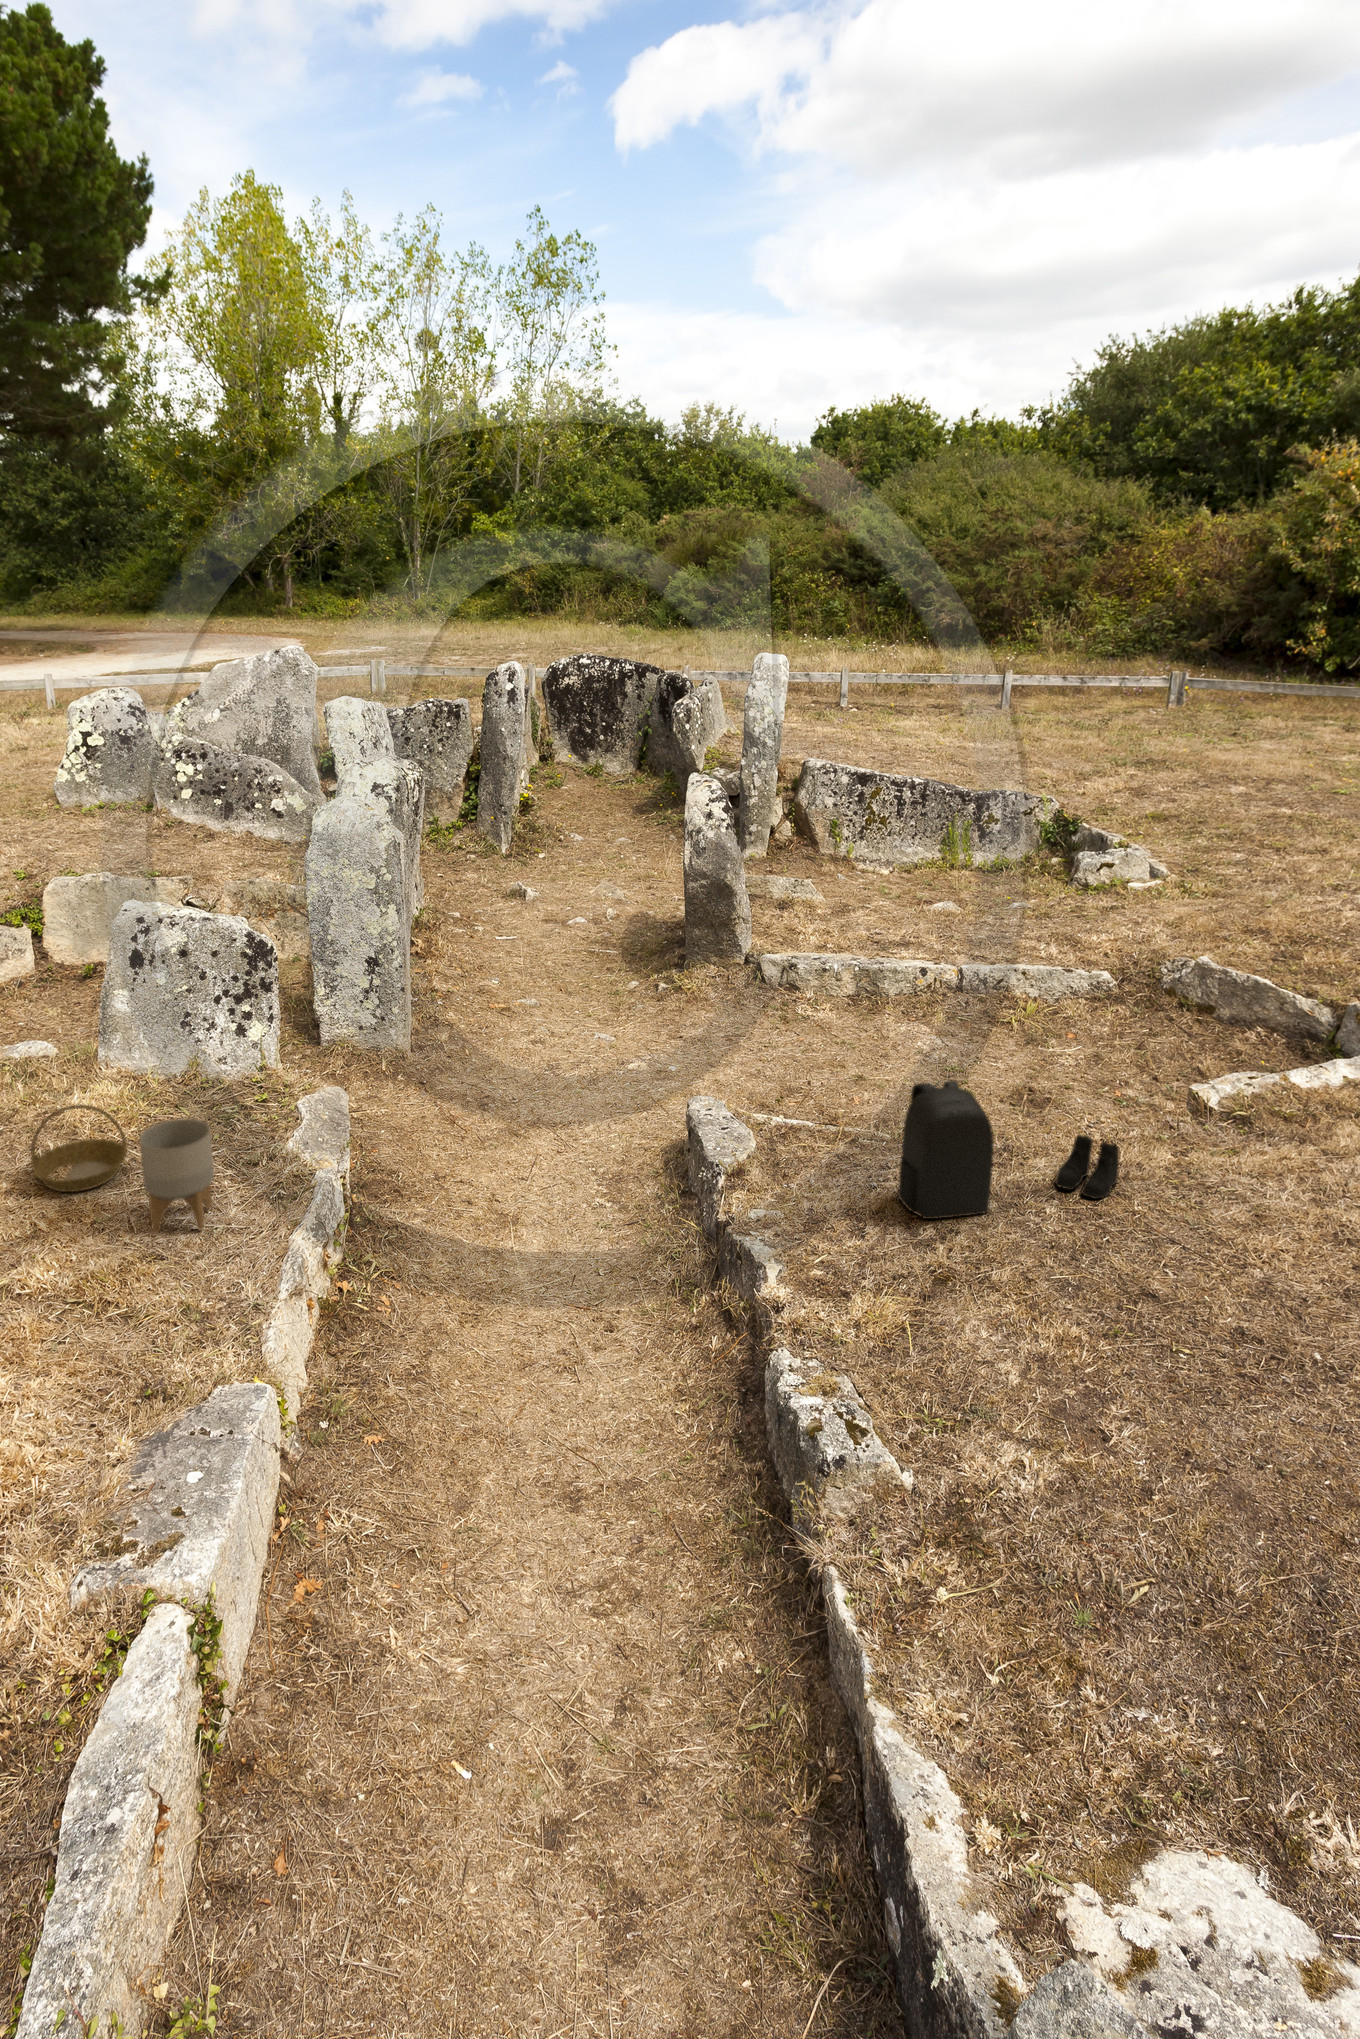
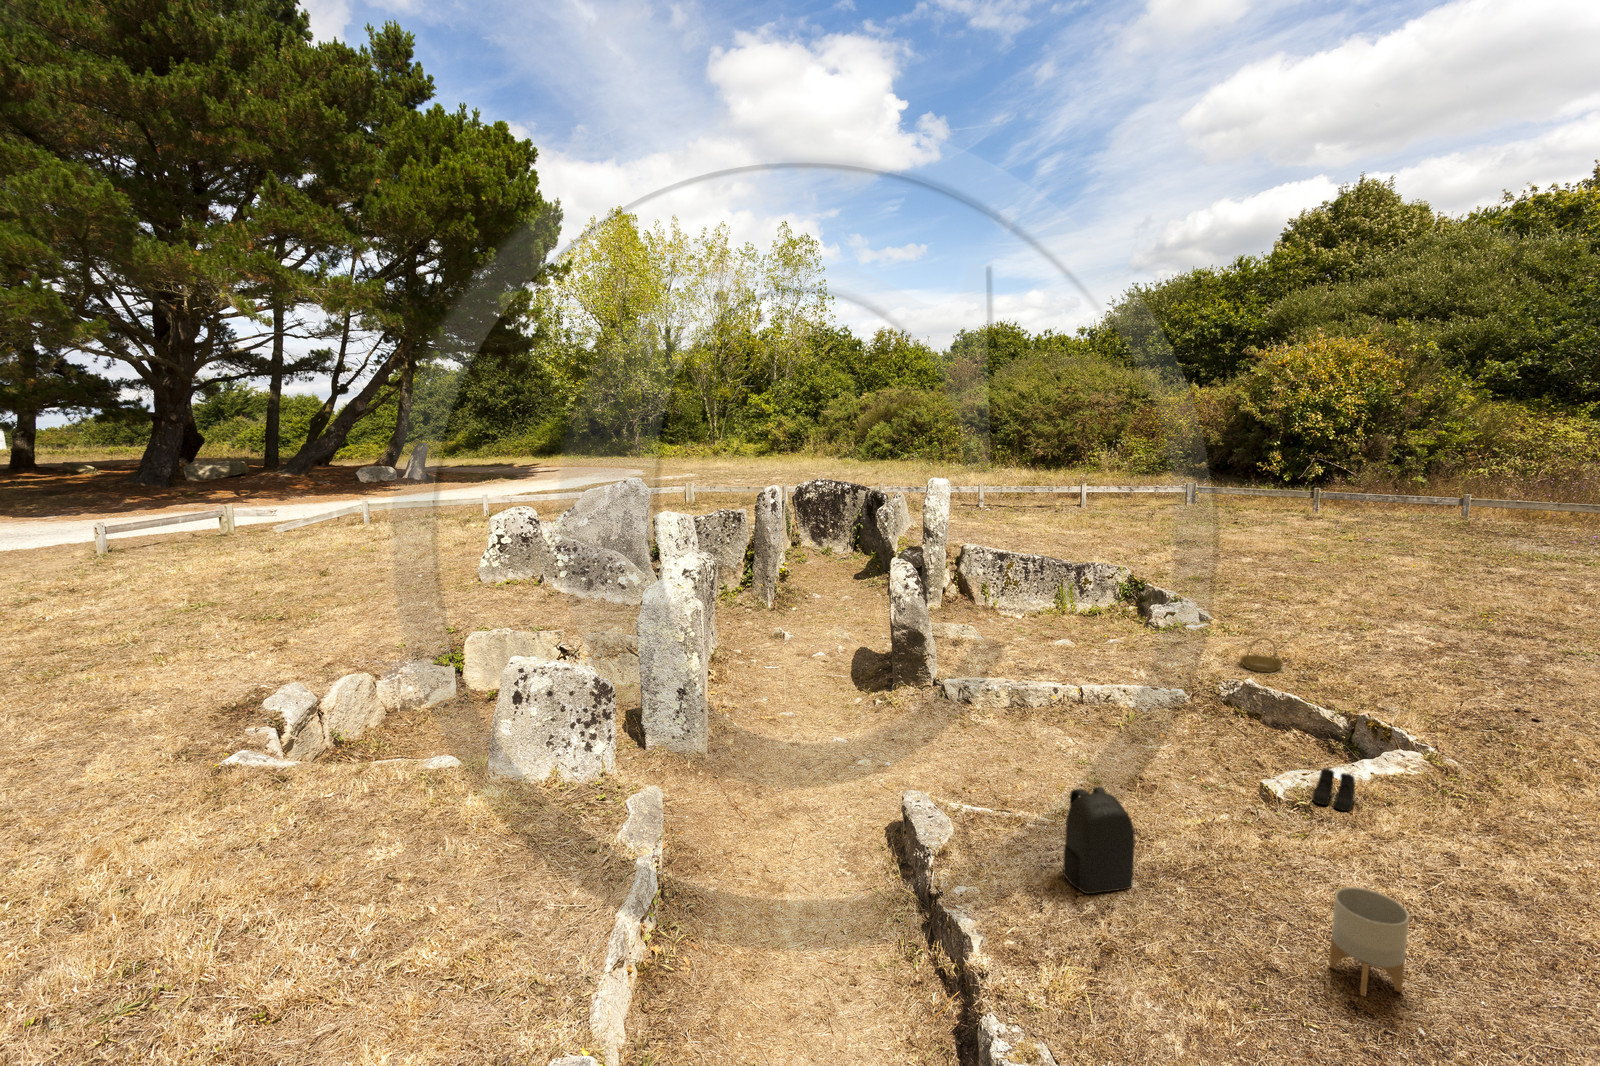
basket: present [31,1105,127,1192] -> present [1240,638,1283,672]
planter: present [139,1119,214,1232] -> present [1329,887,1409,996]
boots: present [1055,1135,1119,1199] -> present [1312,768,1355,811]

